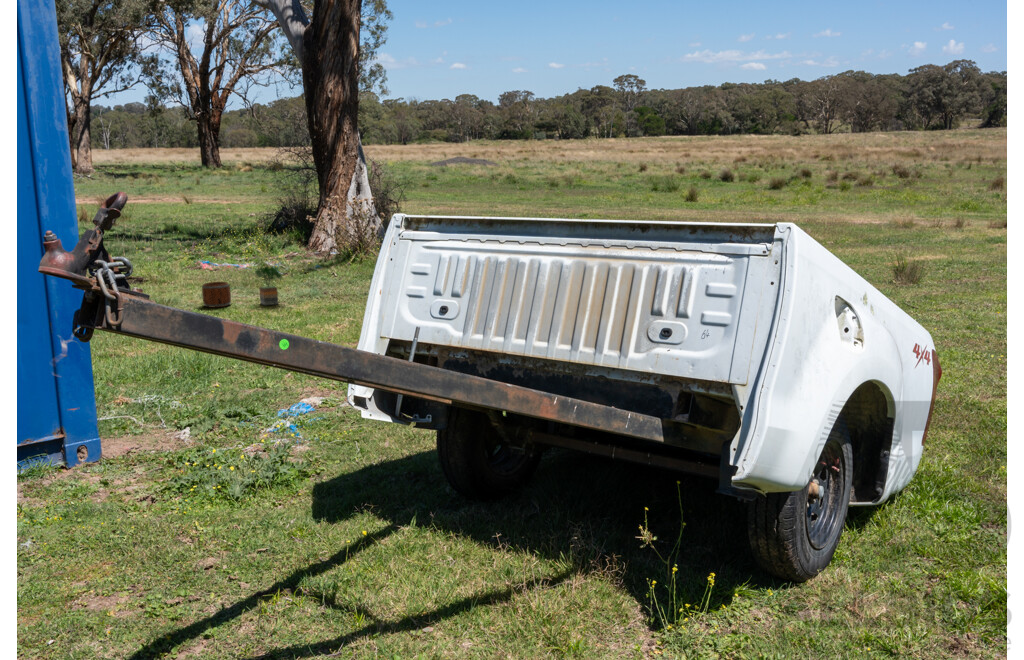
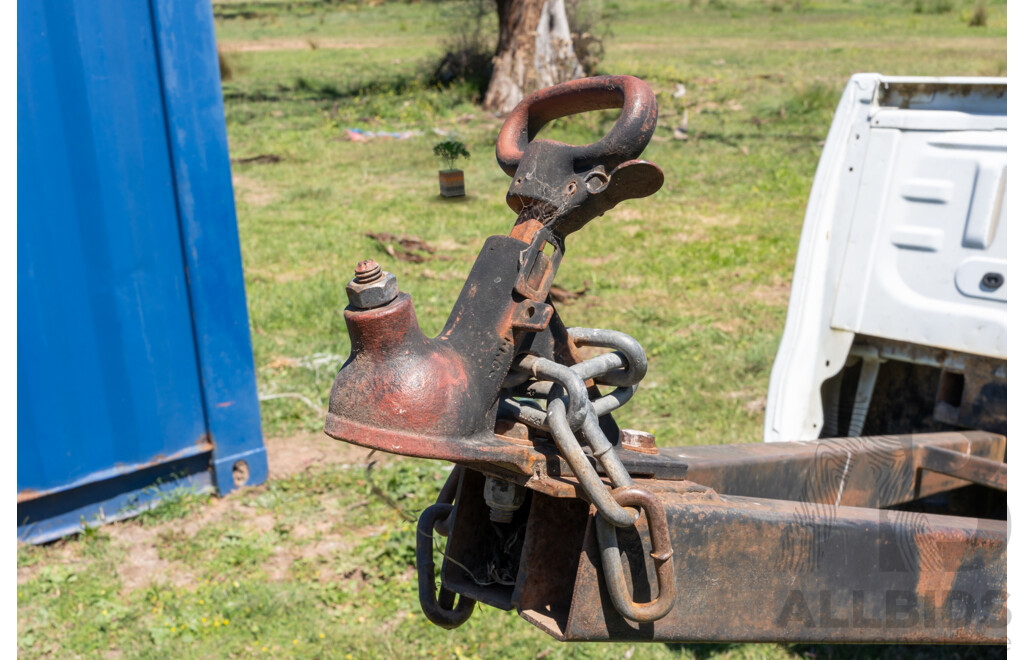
bucket: present [202,282,231,307] -> none [360,164,401,201]

